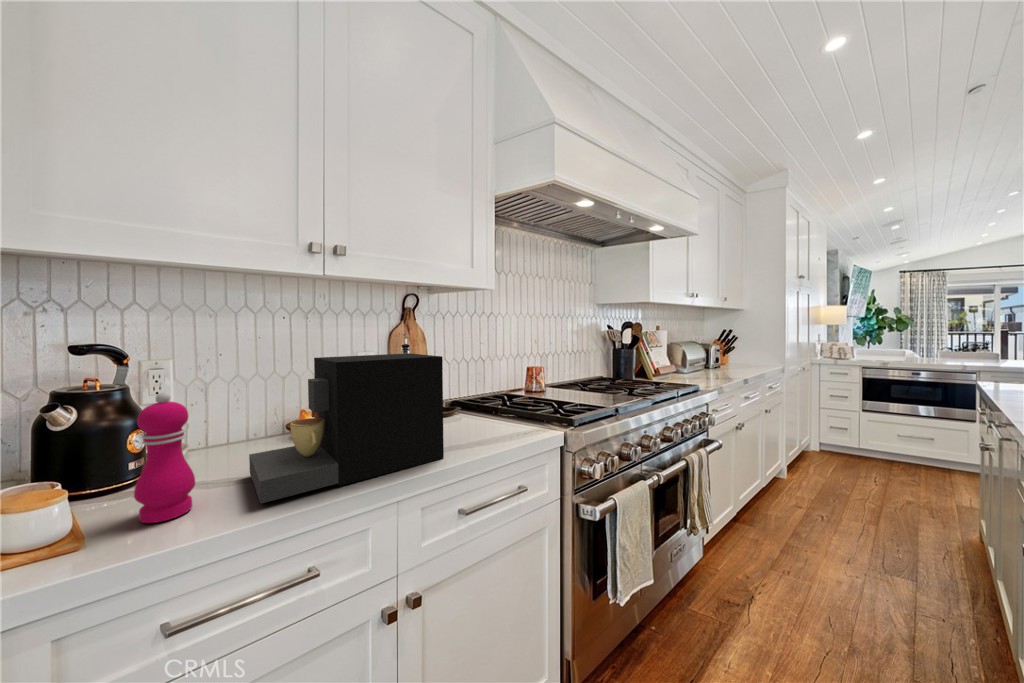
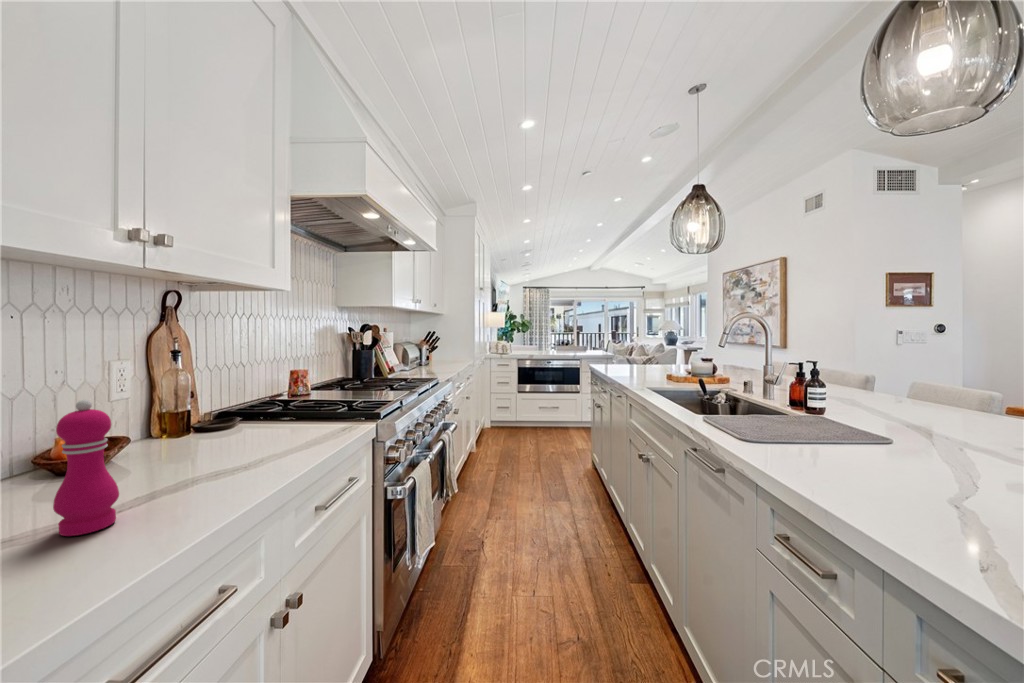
coffee maker: present [249,353,444,503] -> none [108,356,305,492]

